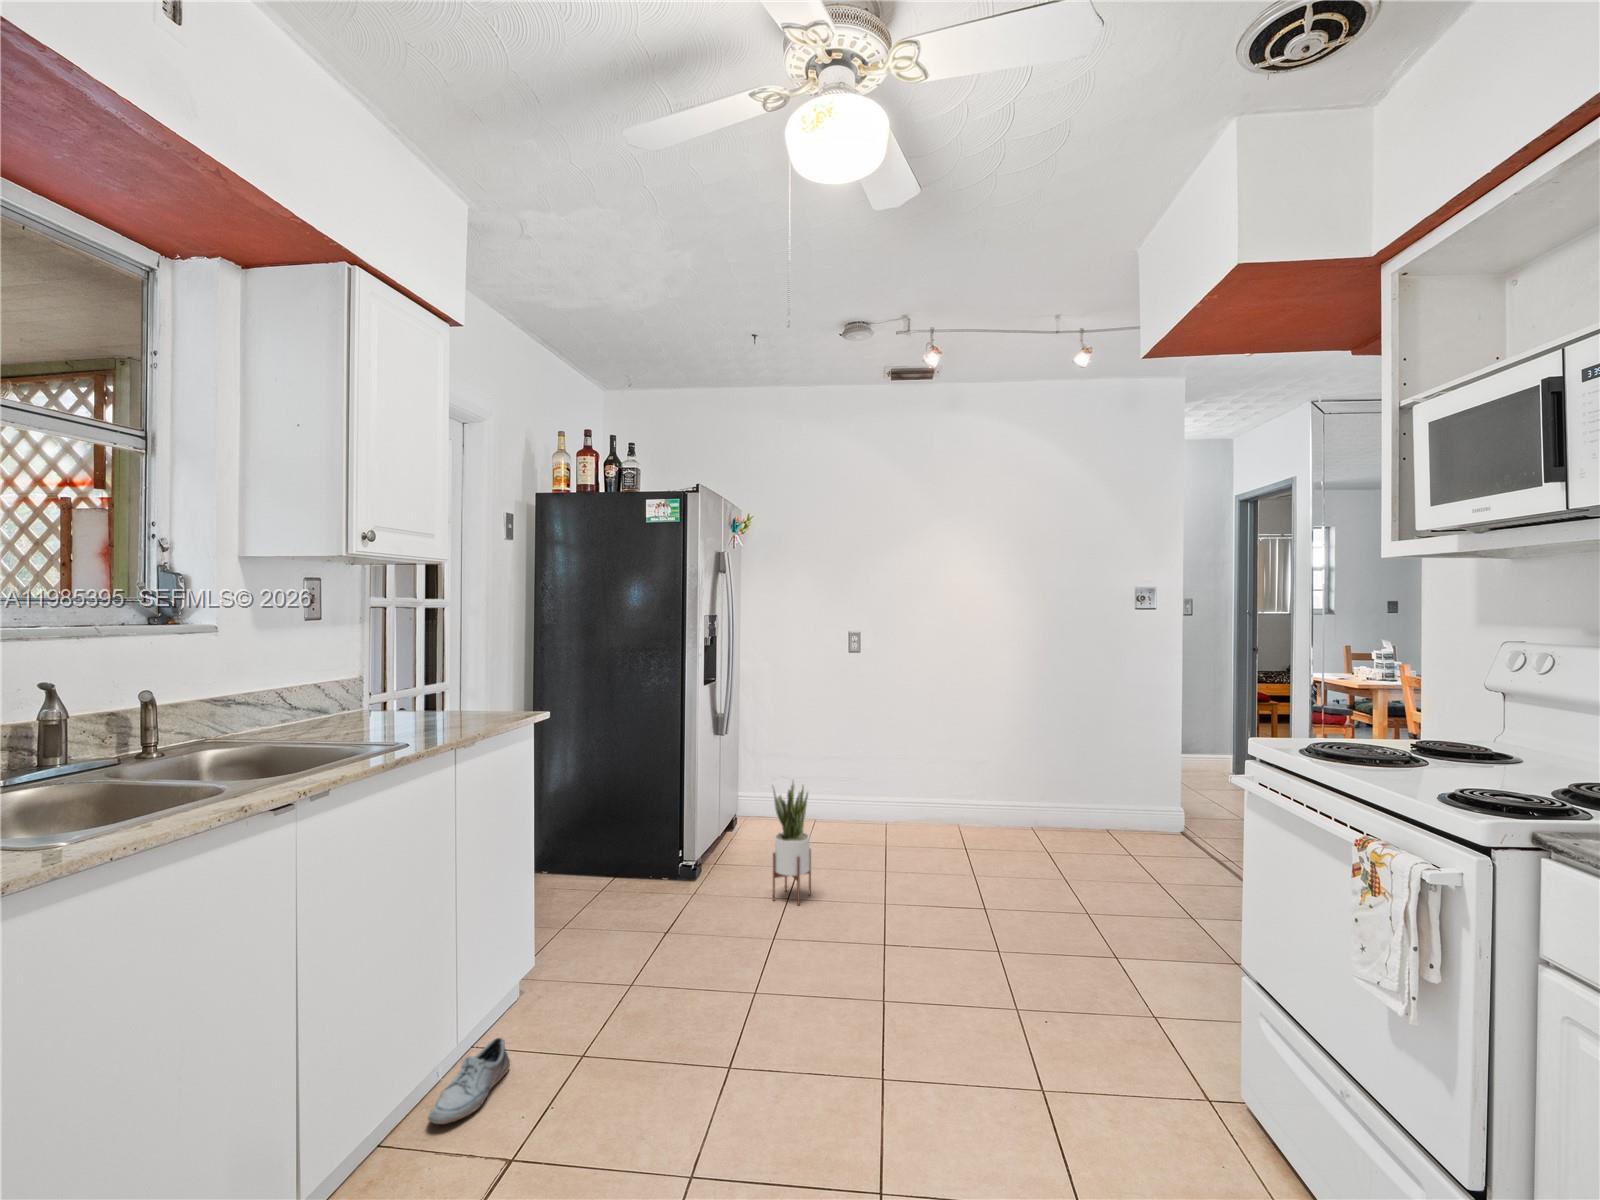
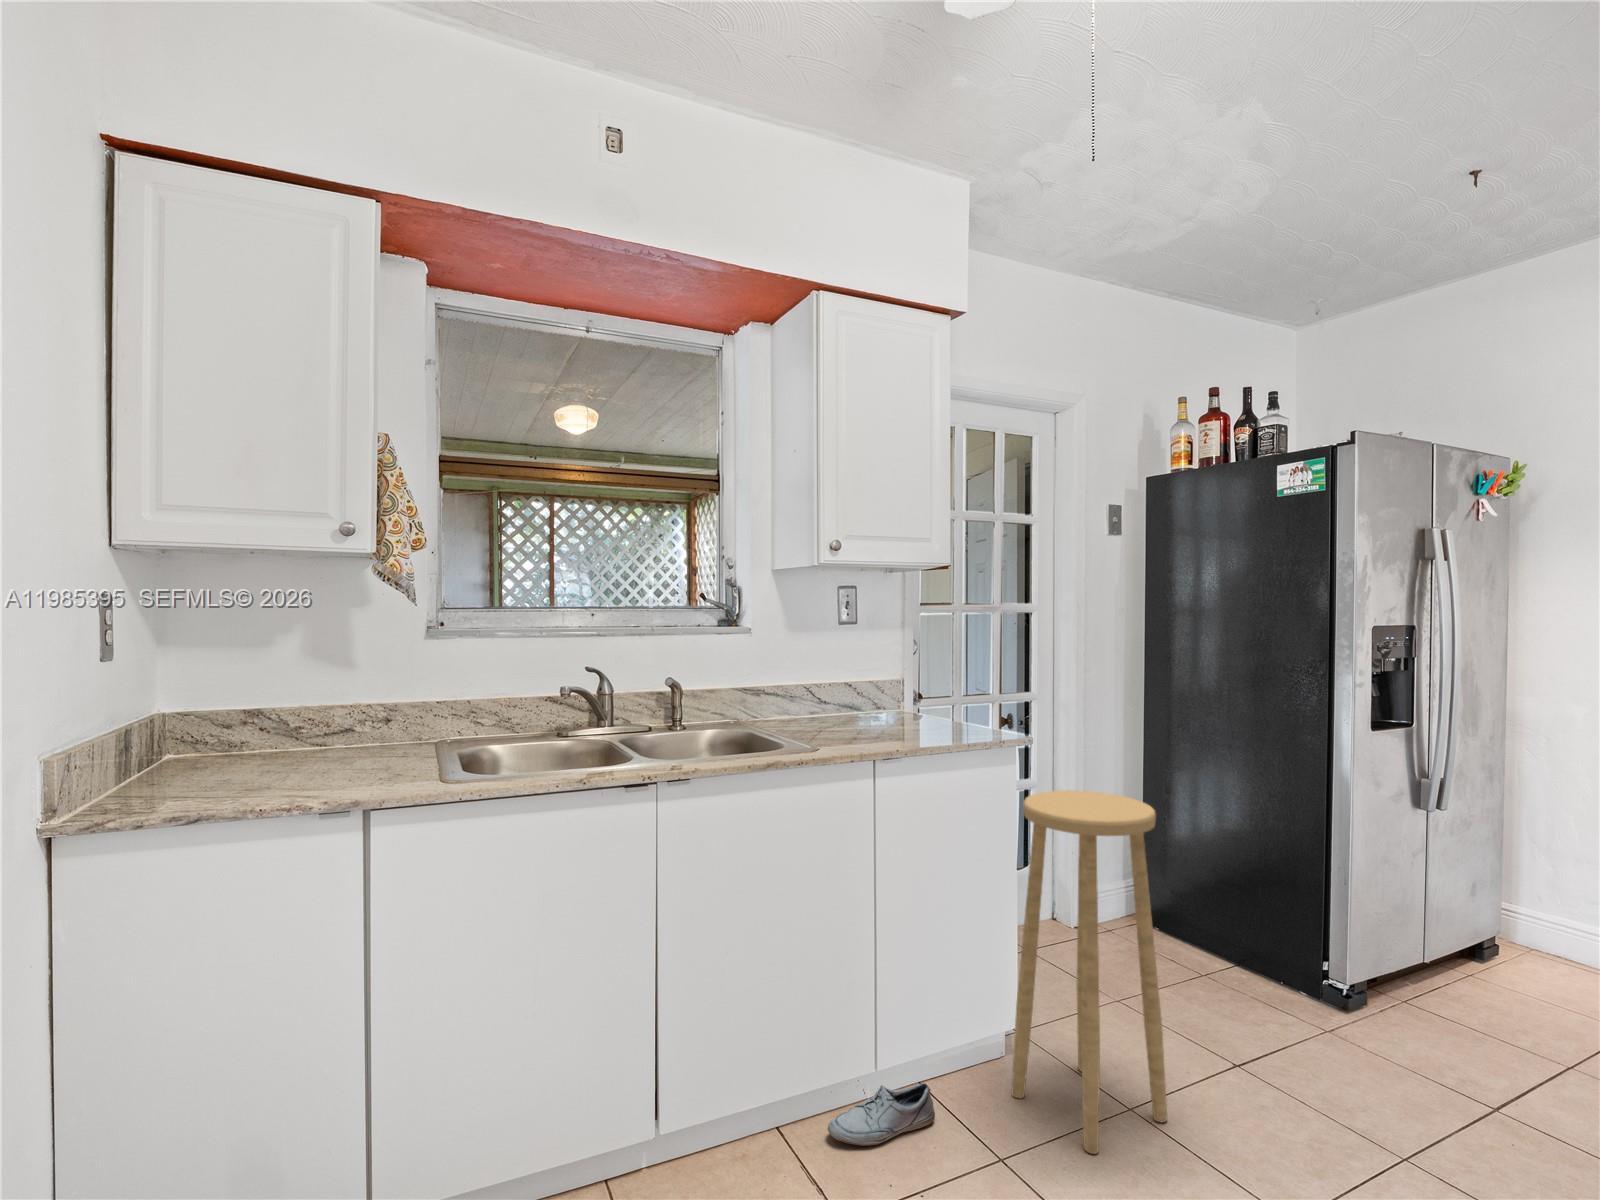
stool: none [547,748,657,1023] -> present [1012,790,1167,1154]
potted plant: present [772,780,811,905] -> none [1450,907,1551,1131]

